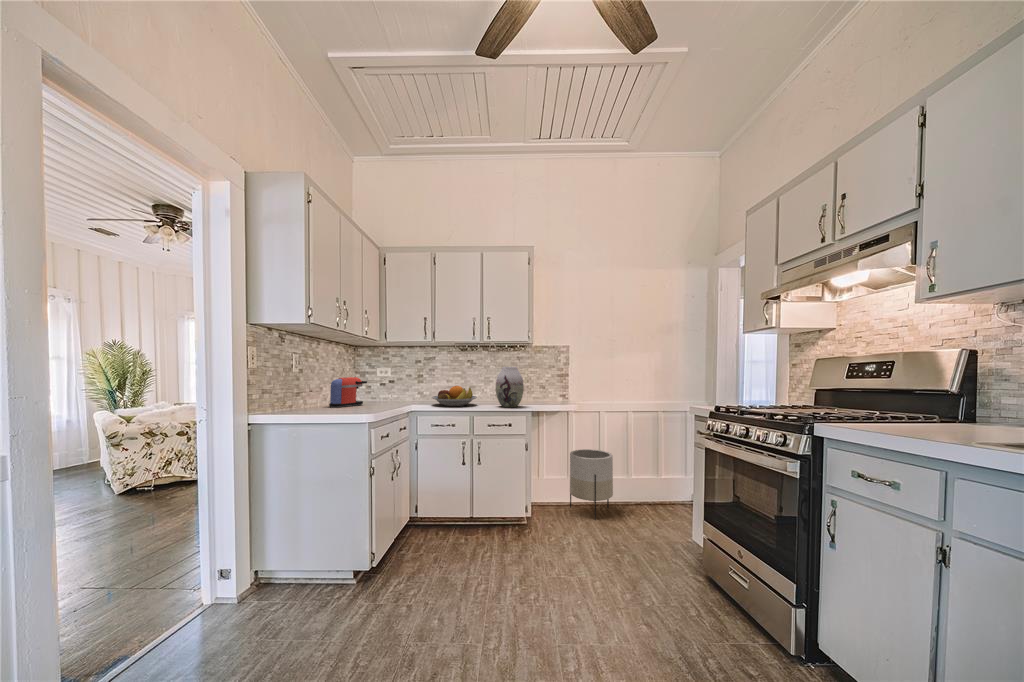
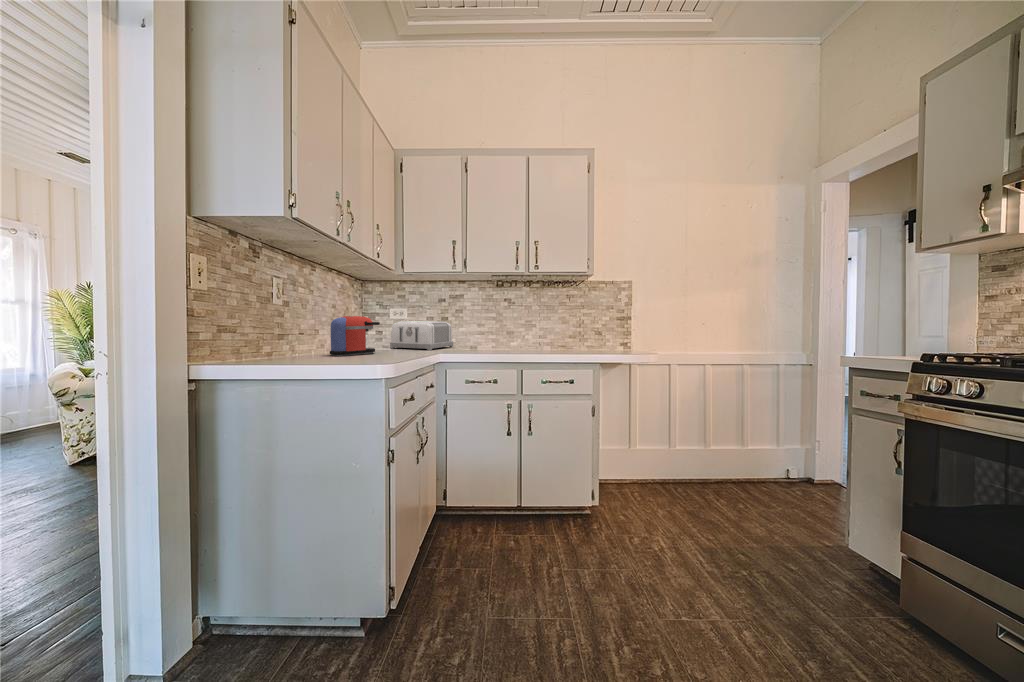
vase: present [496,367,524,407] -> none [551,303,589,357]
toaster: none [376,378,427,402] -> present [390,321,453,350]
fruit bowl: present [432,386,477,406] -> none [466,329,526,355]
planter: present [570,449,613,520] -> none [630,409,690,497]

